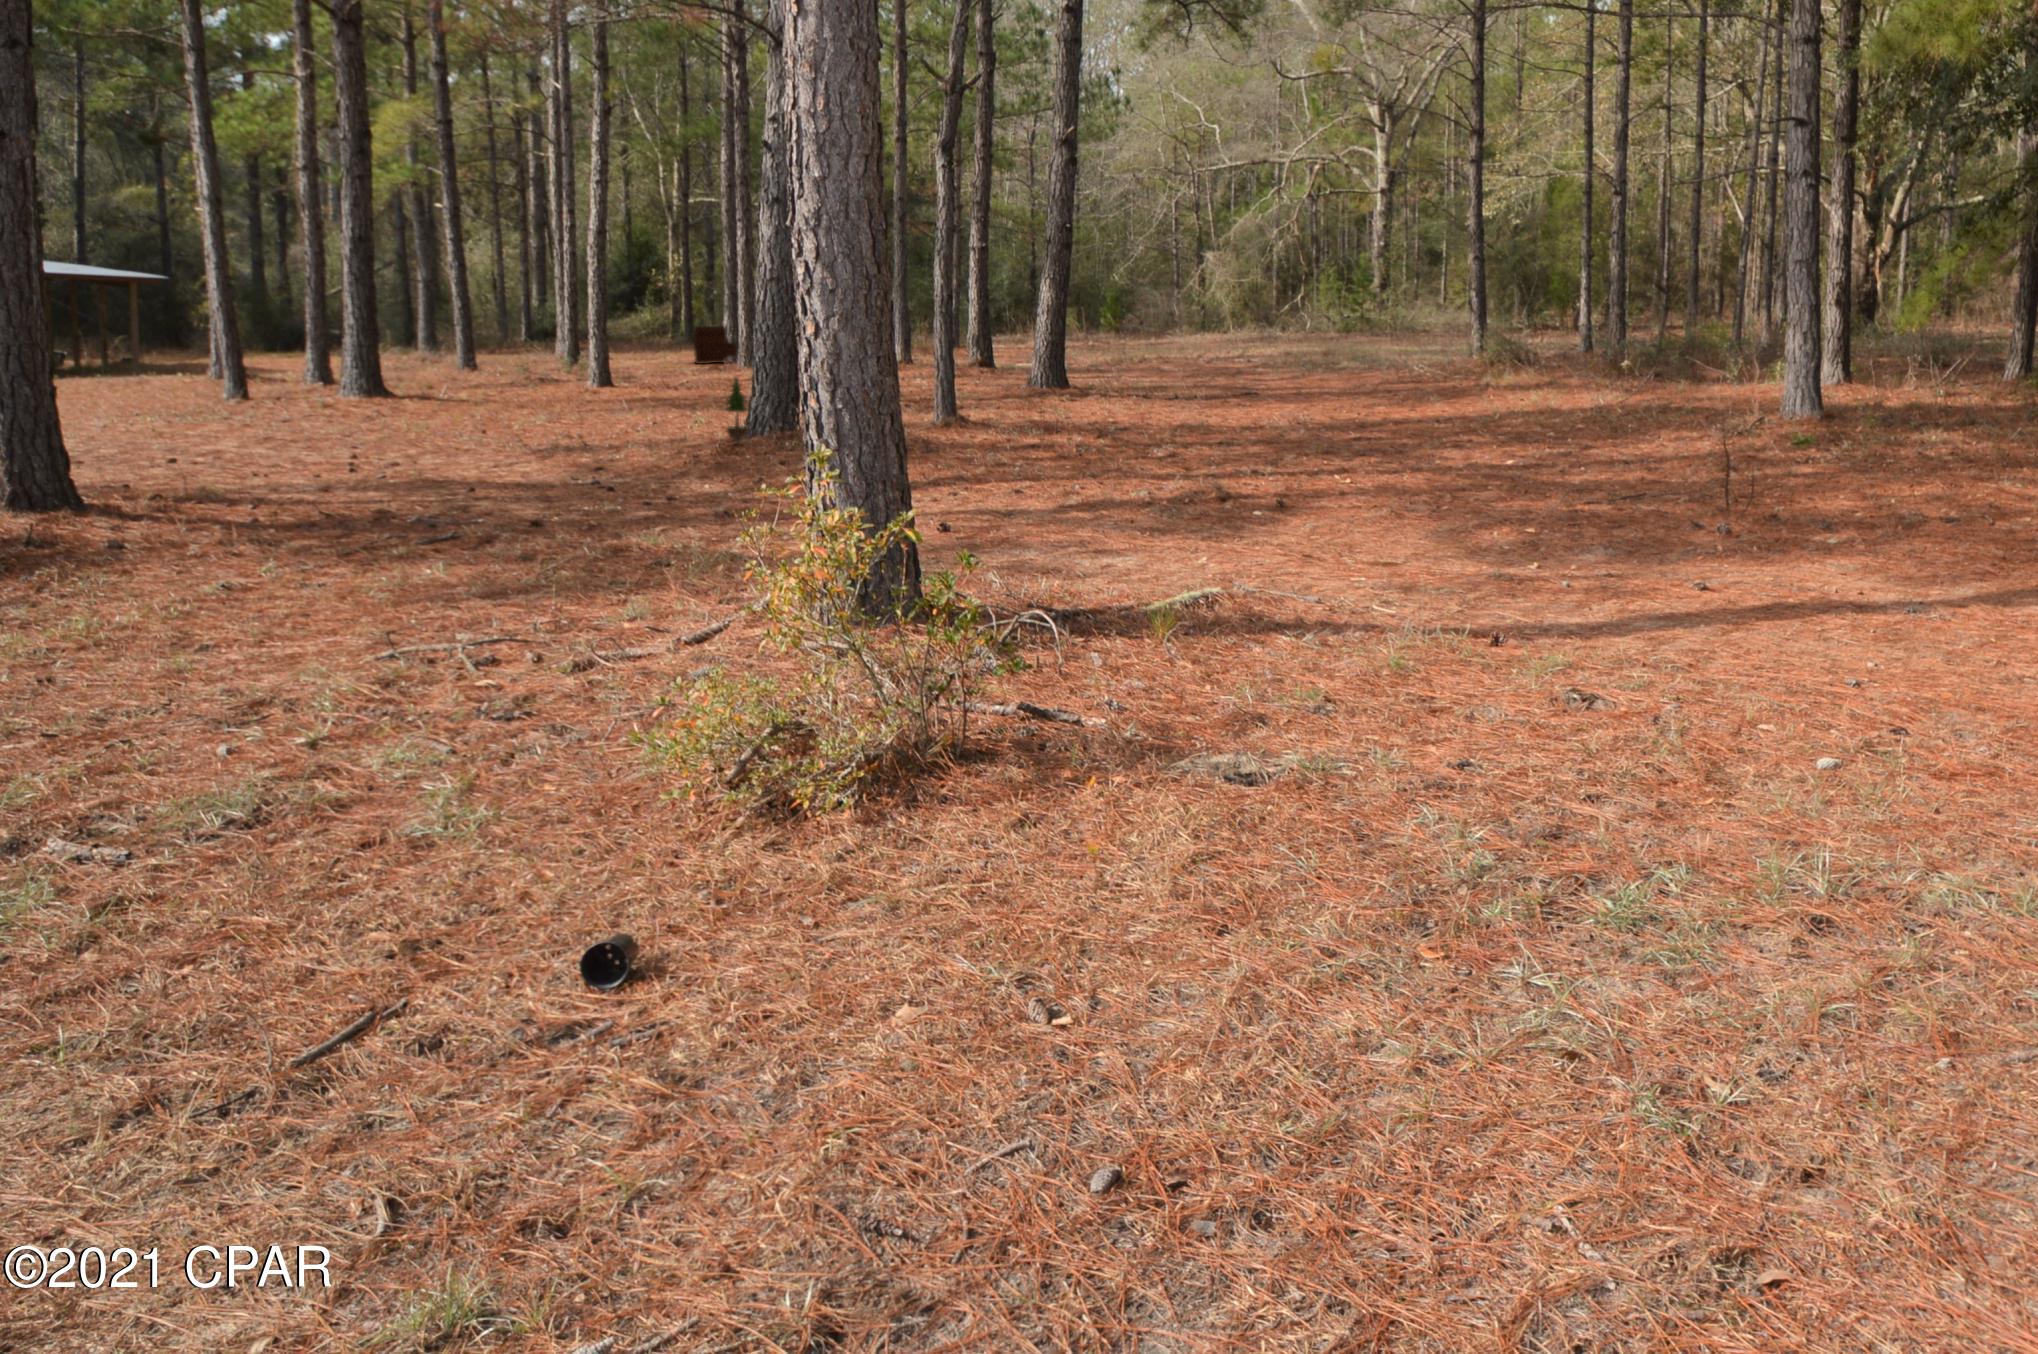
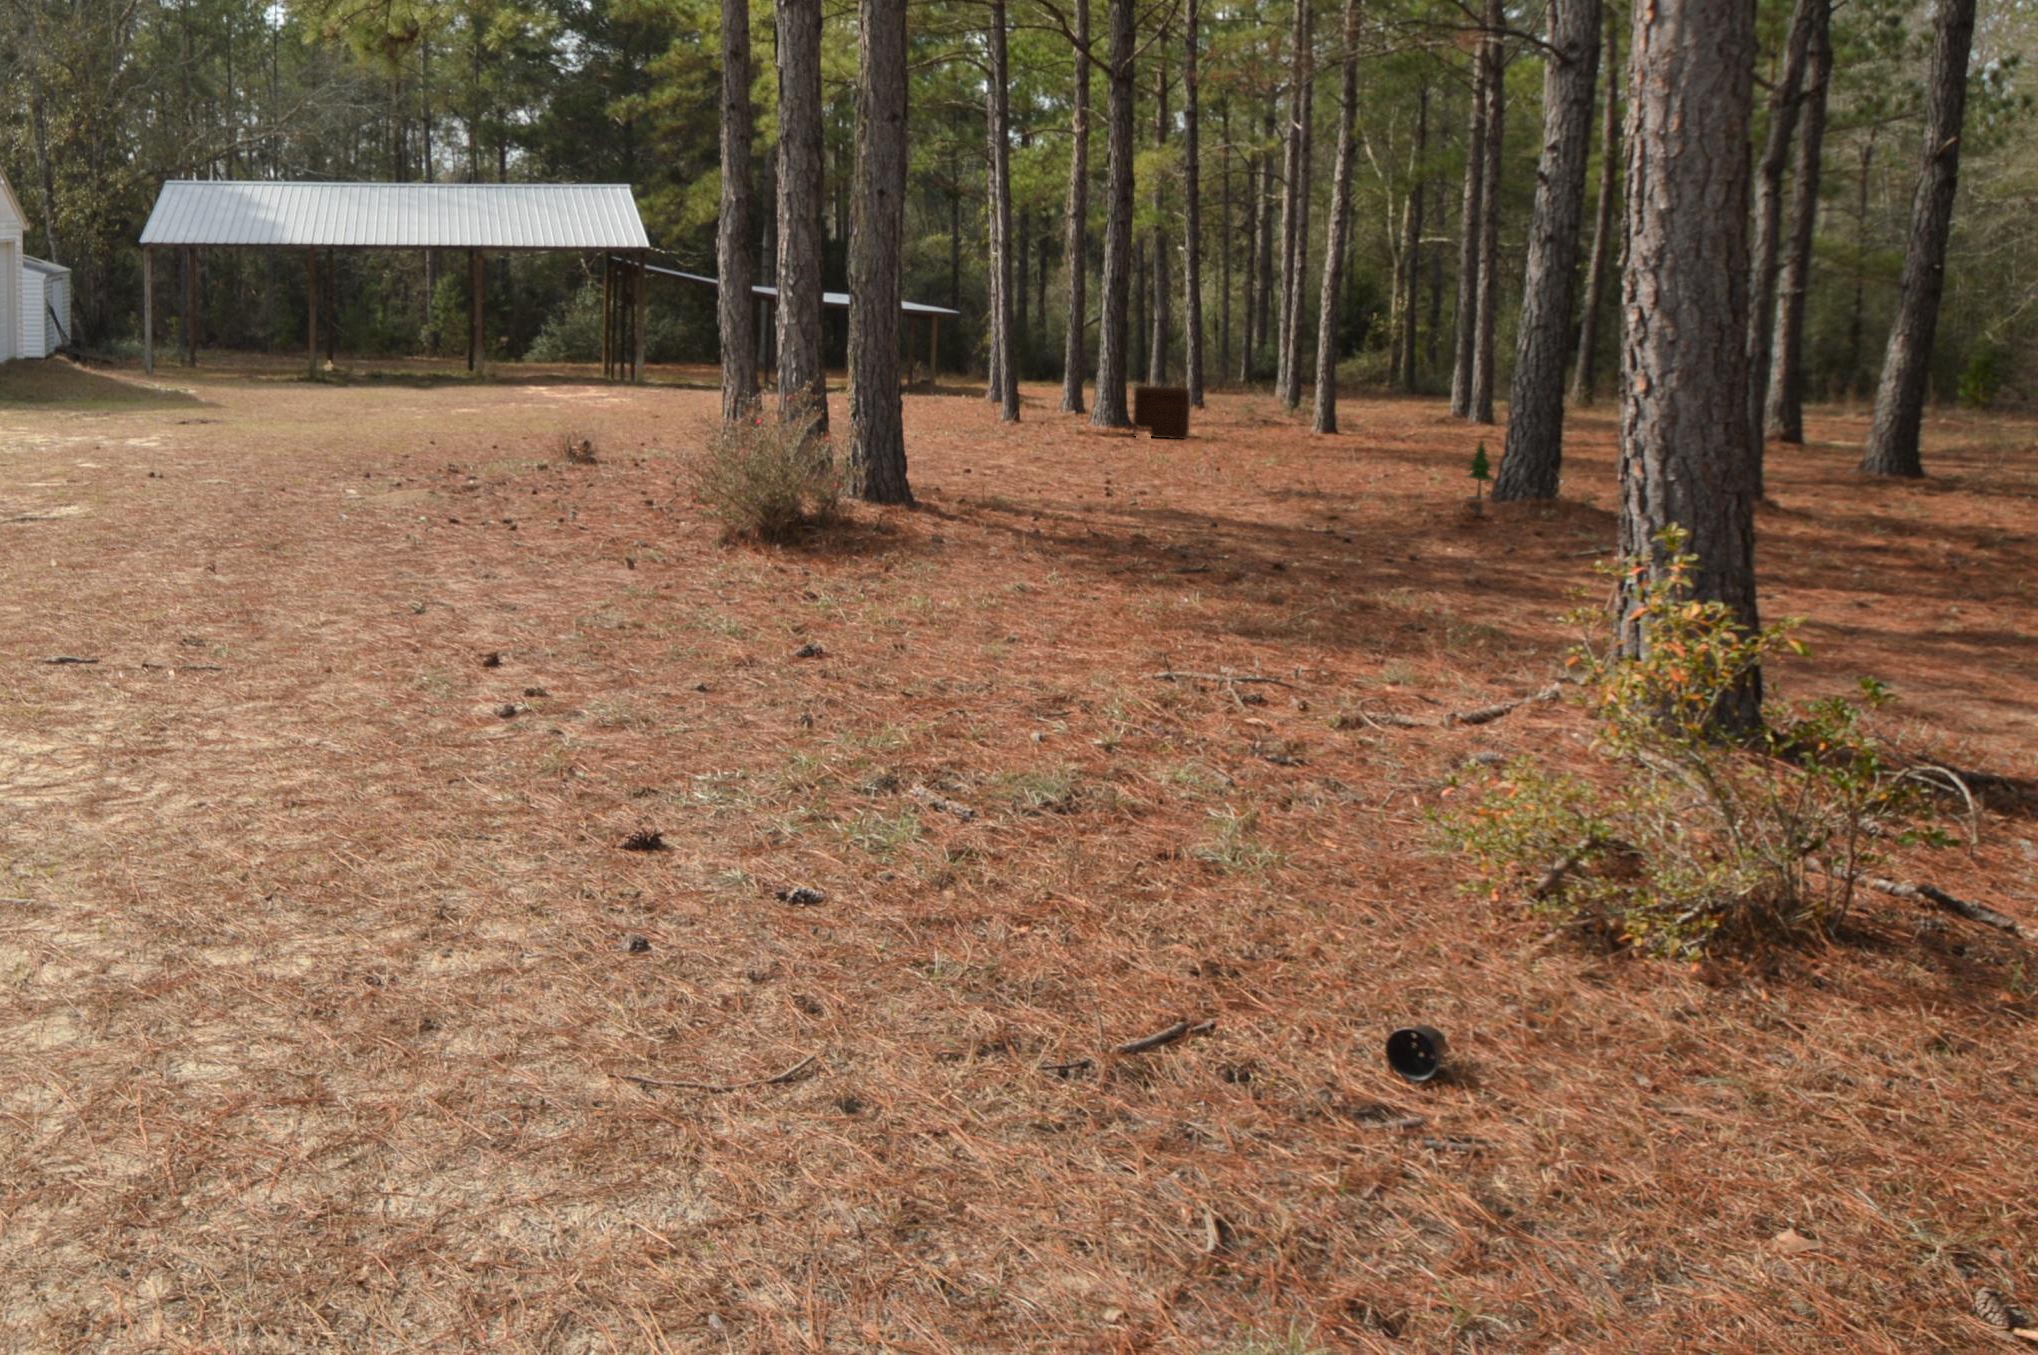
wooden crate: present [694,326,737,364] -> present [1133,386,1191,439]

